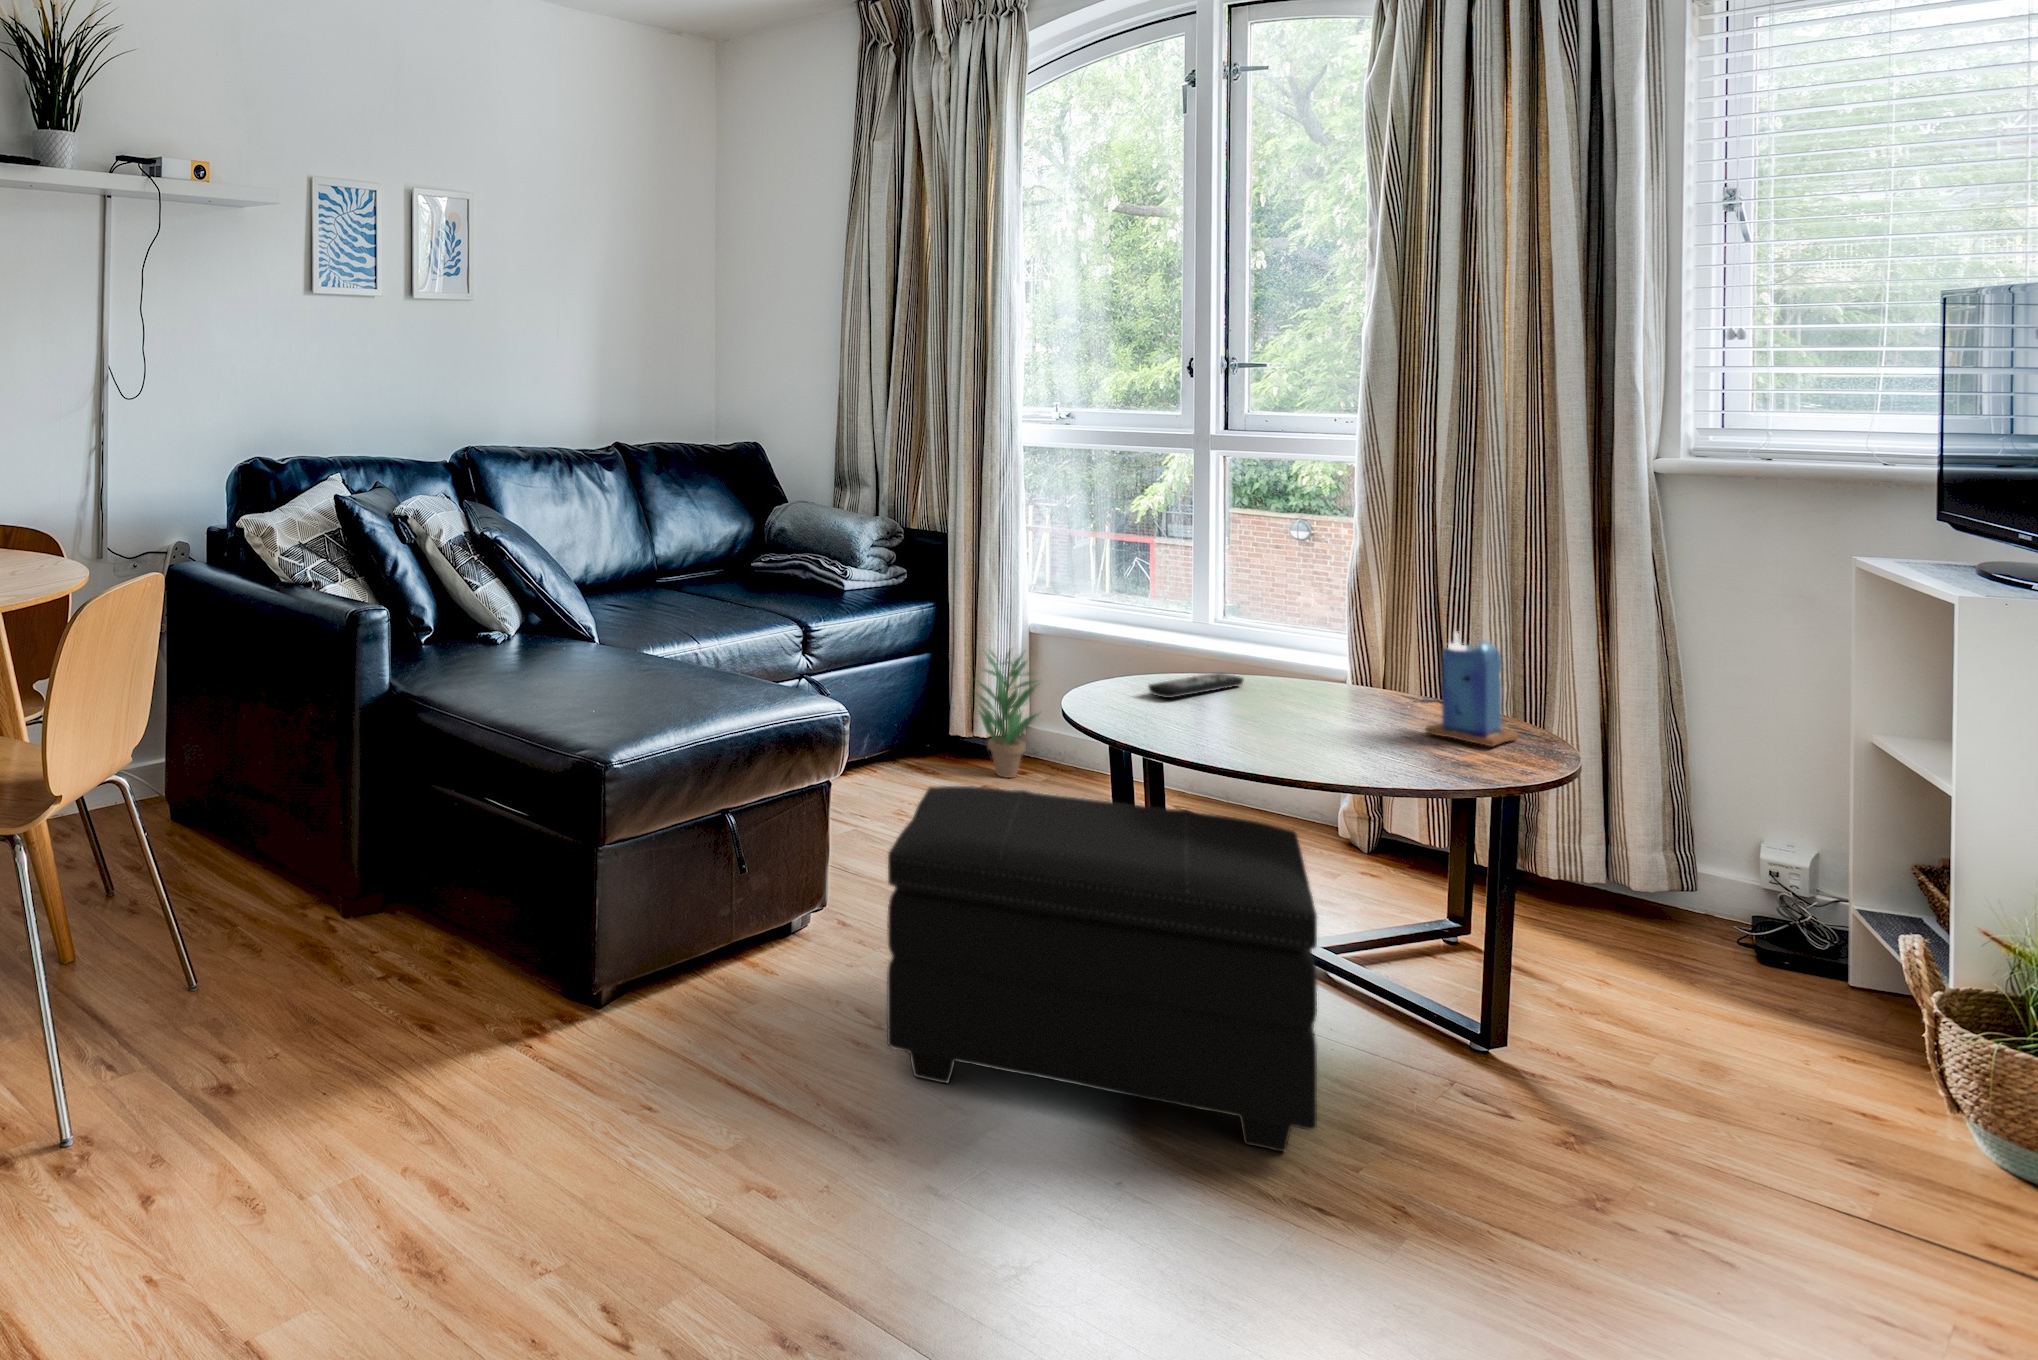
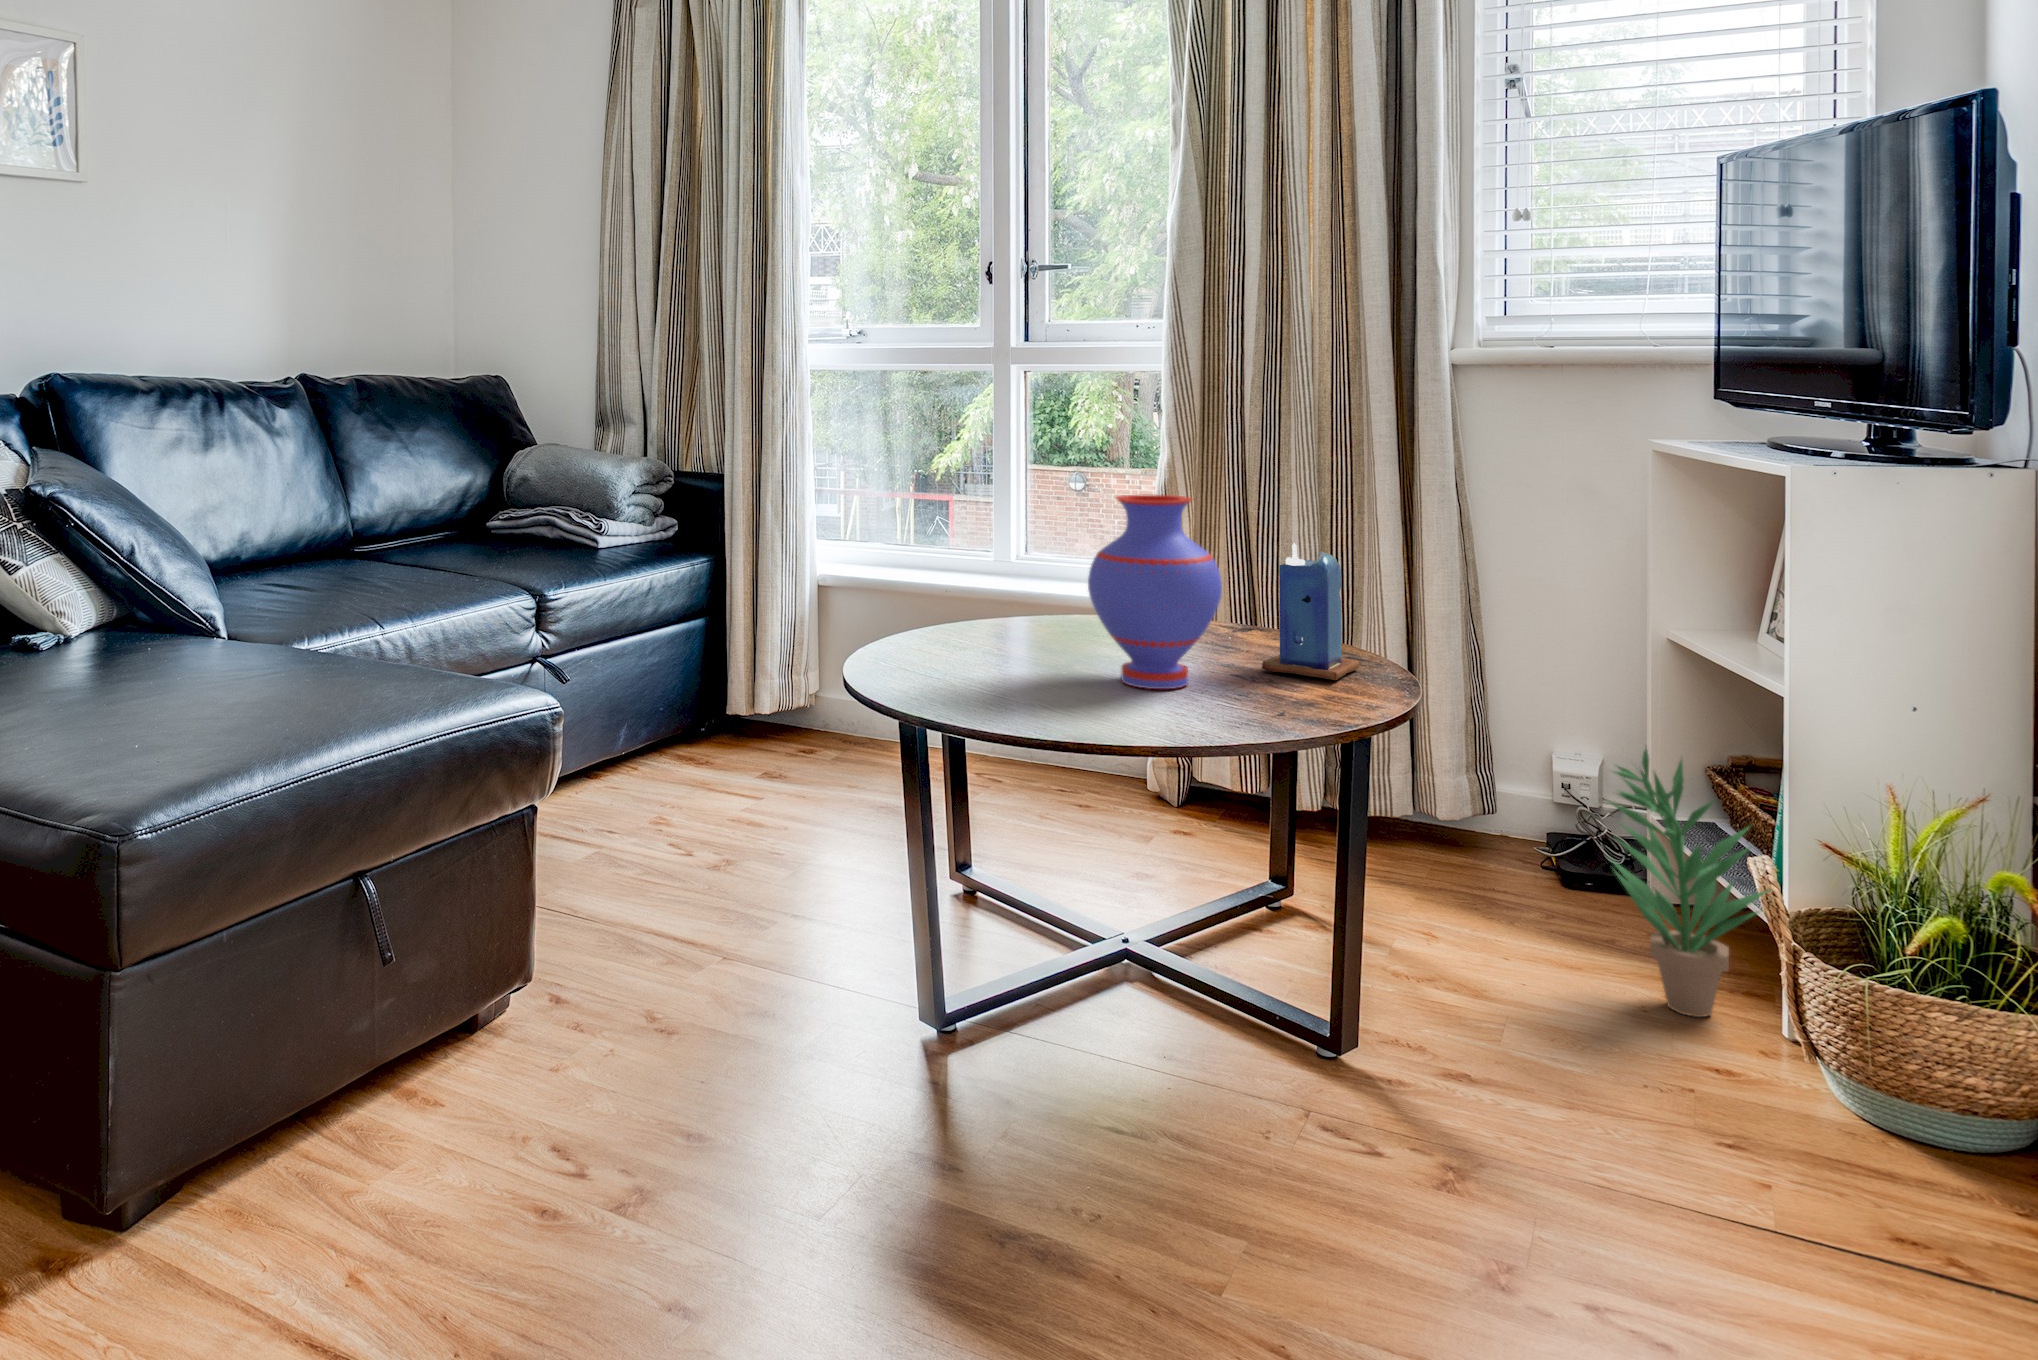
vase: none [1268,584,1386,741] -> present [1088,494,1222,689]
potted plant: present [978,648,1036,778] -> present [1611,749,1769,1017]
remote control: present [1149,673,1243,698] -> none [947,616,1055,651]
footstool: present [887,786,1317,1152] -> none [591,794,1175,1273]

